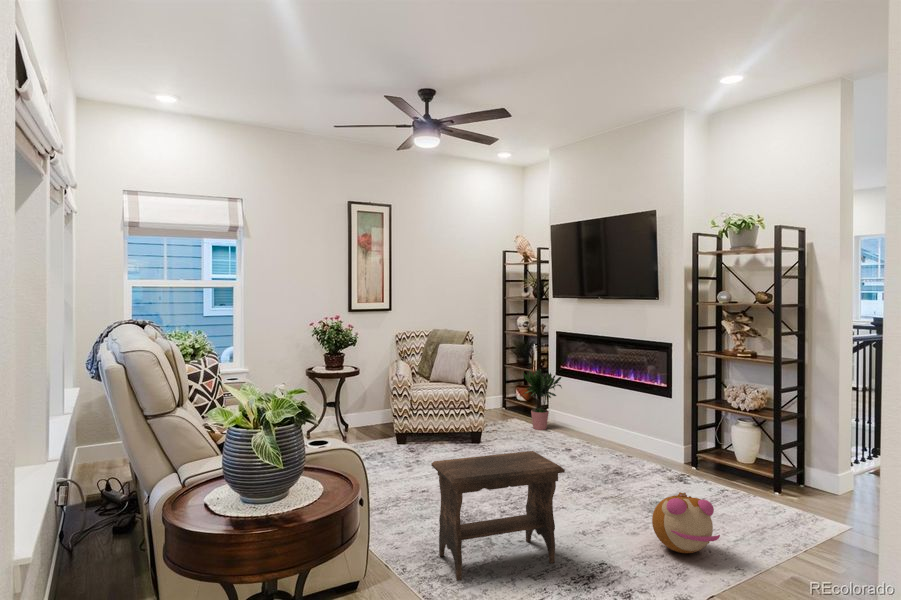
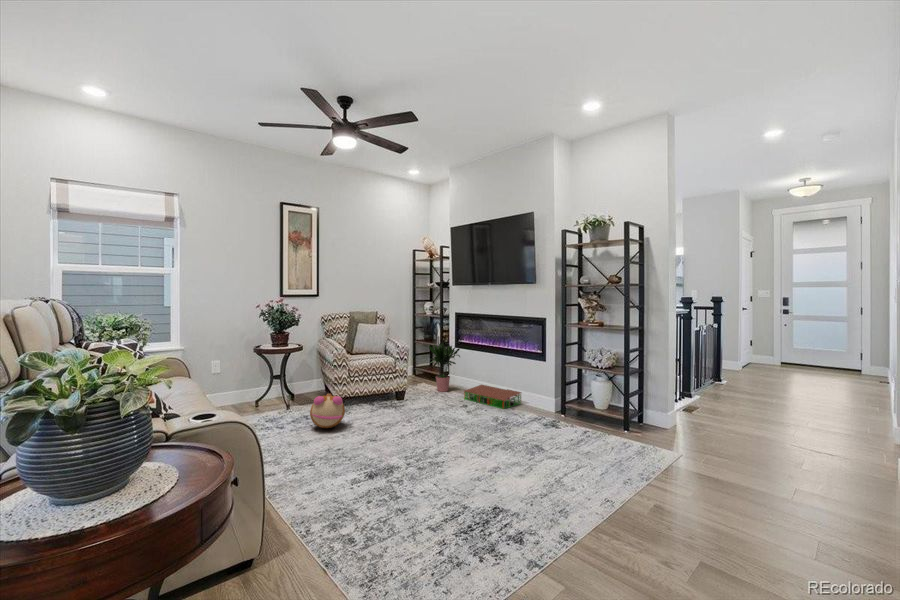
storage bin: none [566,423,640,455] -> present [464,385,521,409]
footstool: present [431,451,565,580] -> none [337,409,461,539]
plush toy: present [652,492,720,553] -> present [310,394,345,428]

